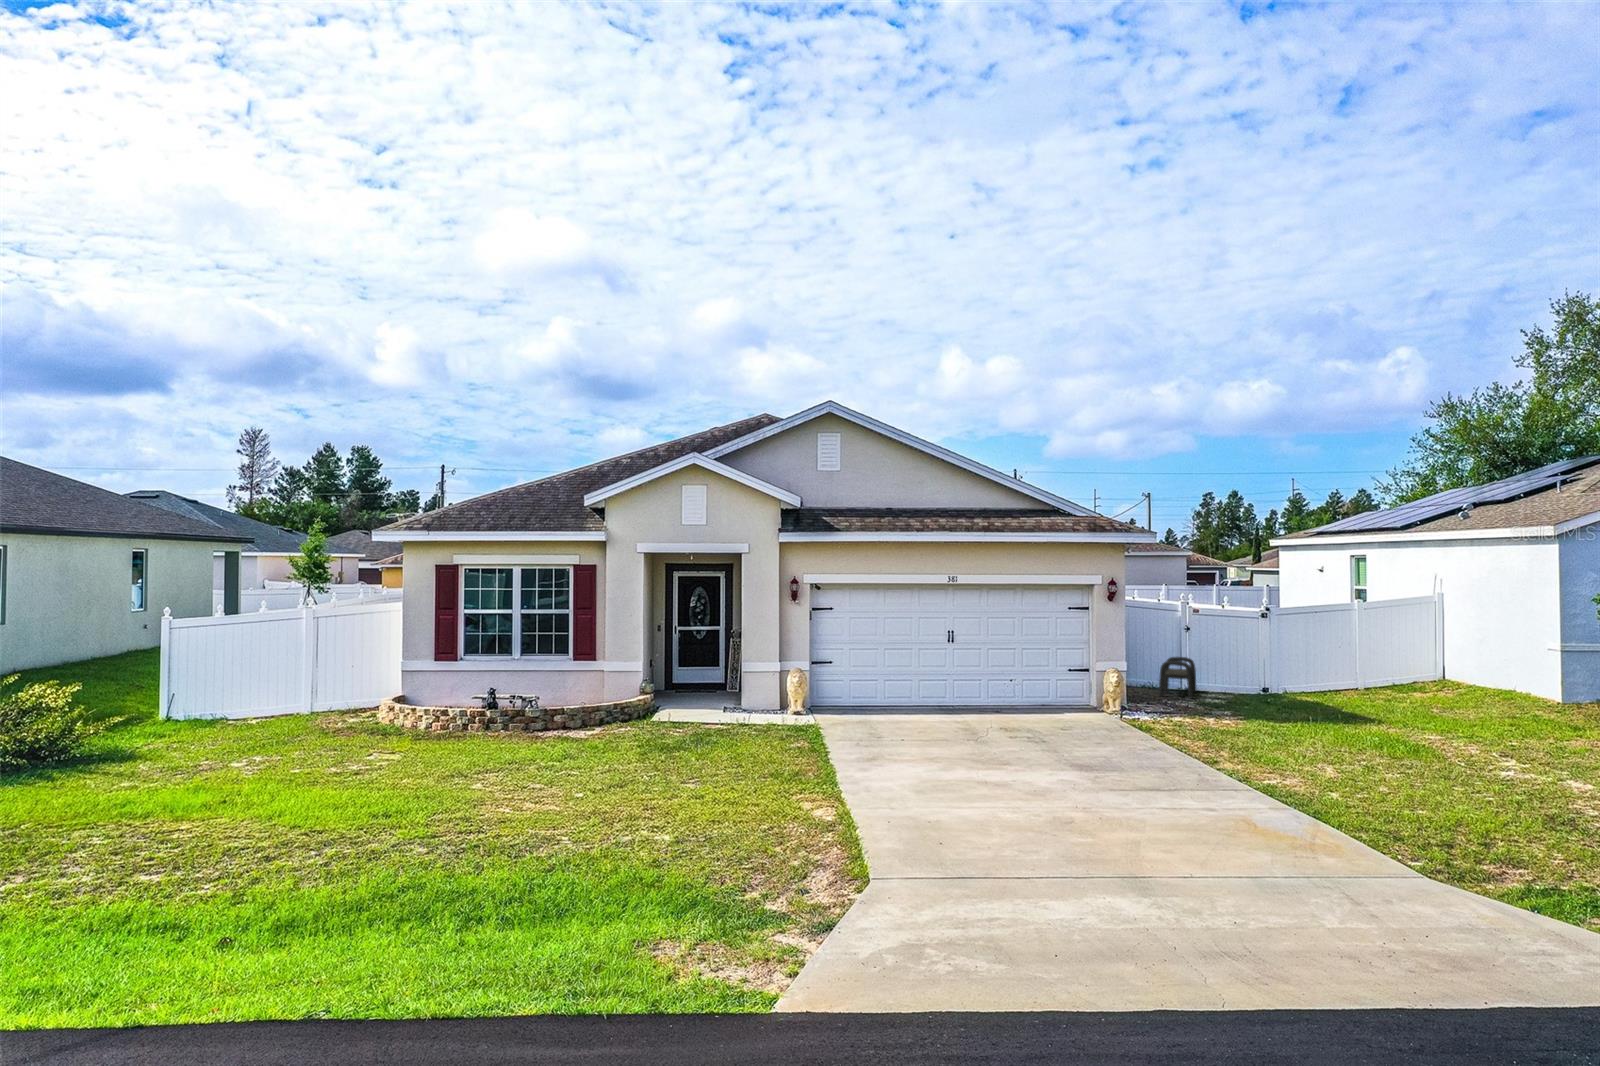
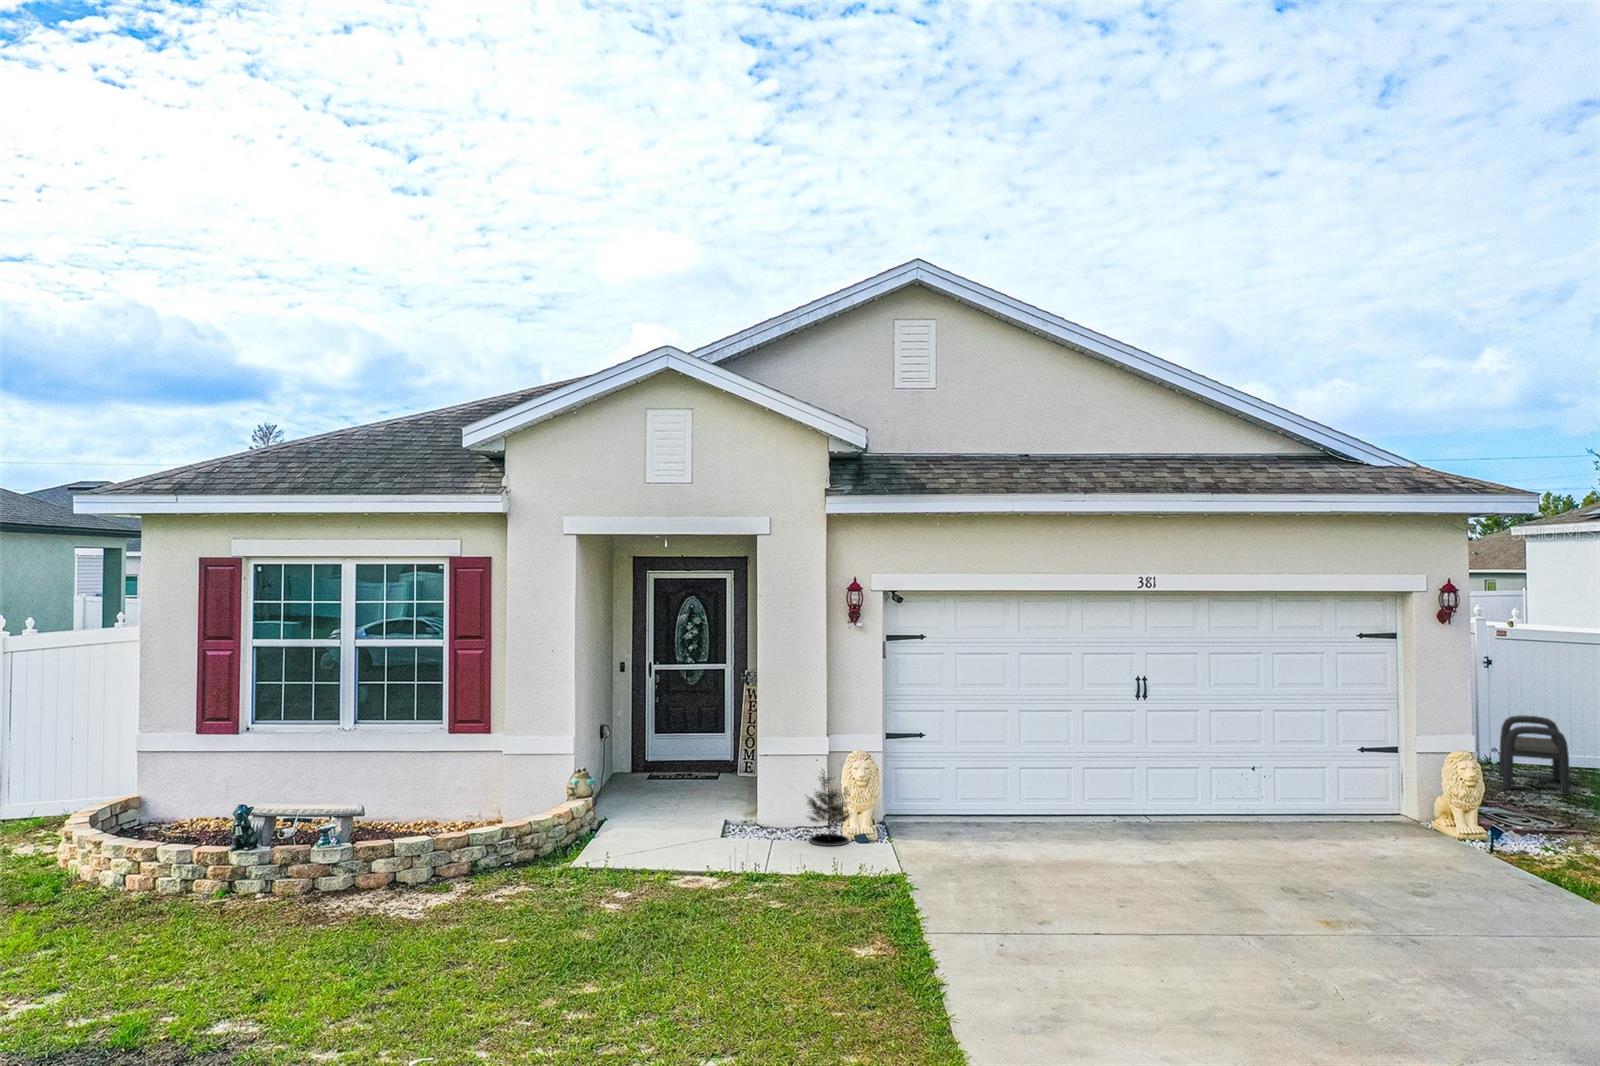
potted tree: none [767,677,793,718] -> present [807,769,851,846]

